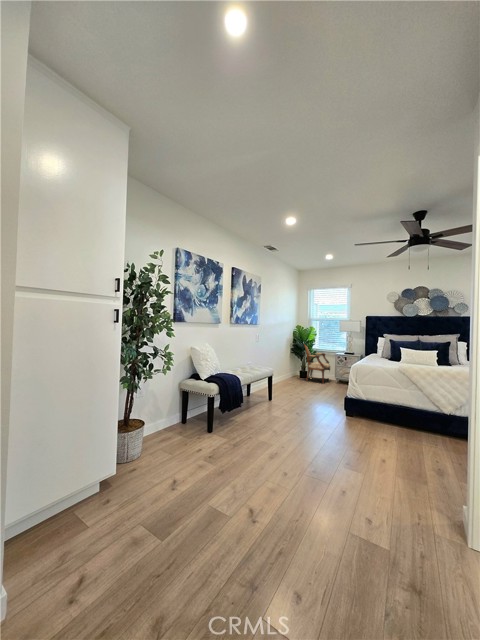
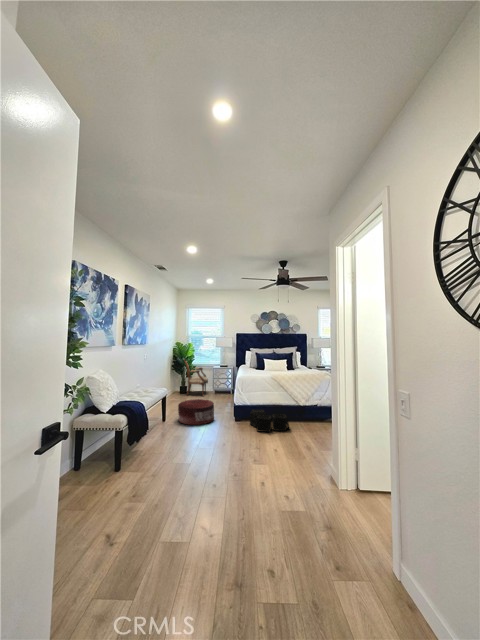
pouf: none [284,383,322,409] -> present [178,399,214,425]
storage bin: none [360,401,410,432] -> present [250,409,290,432]

